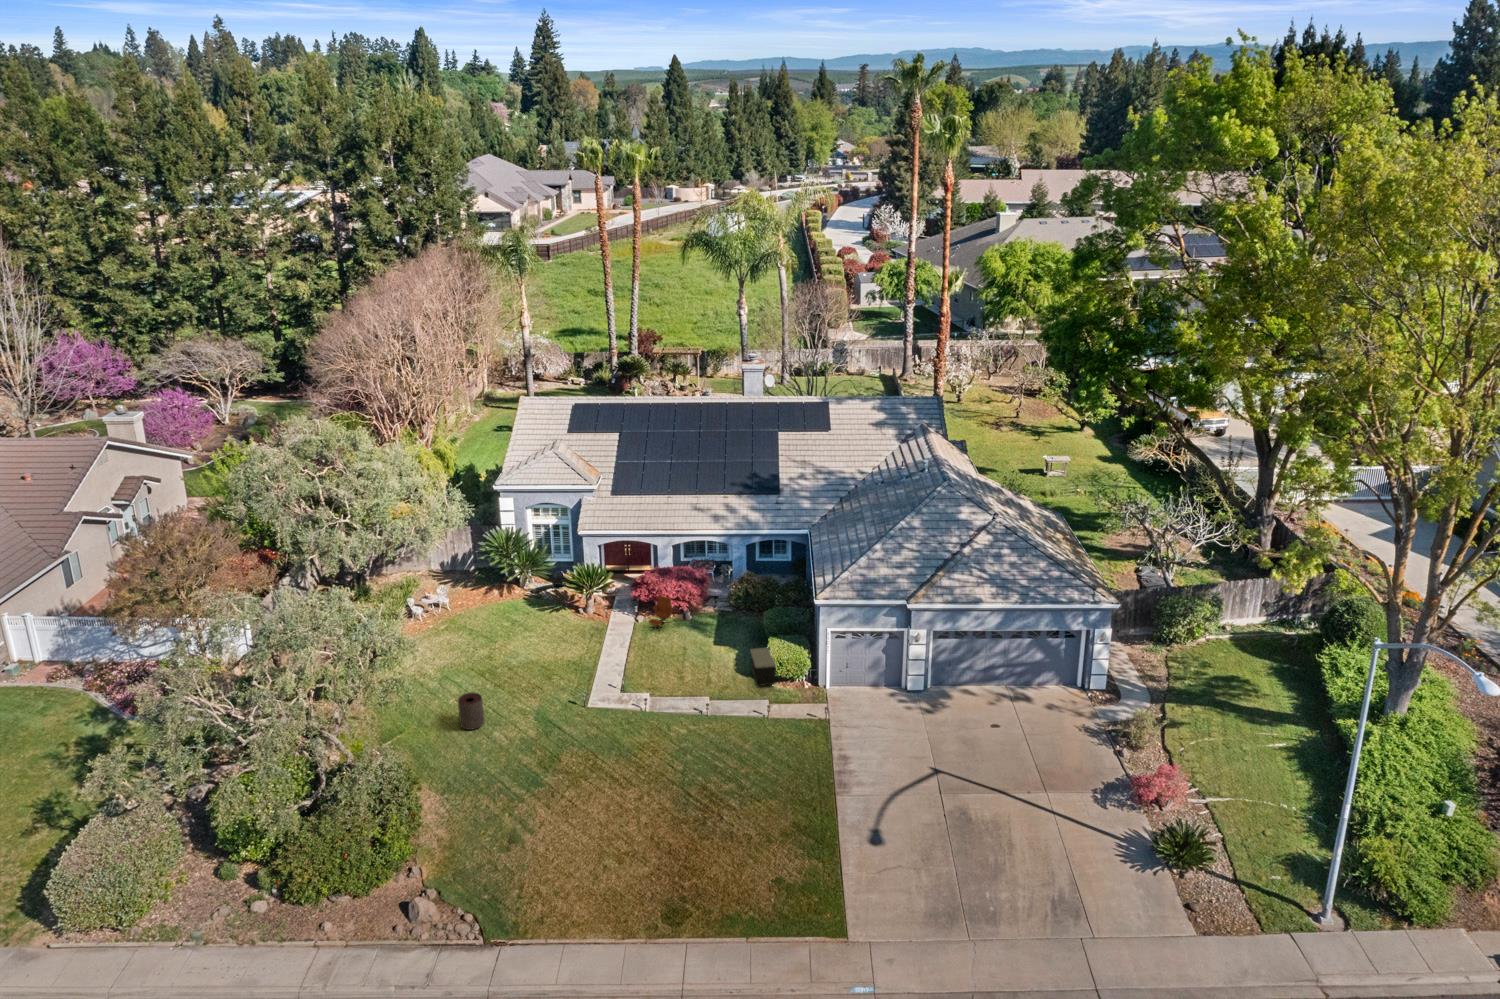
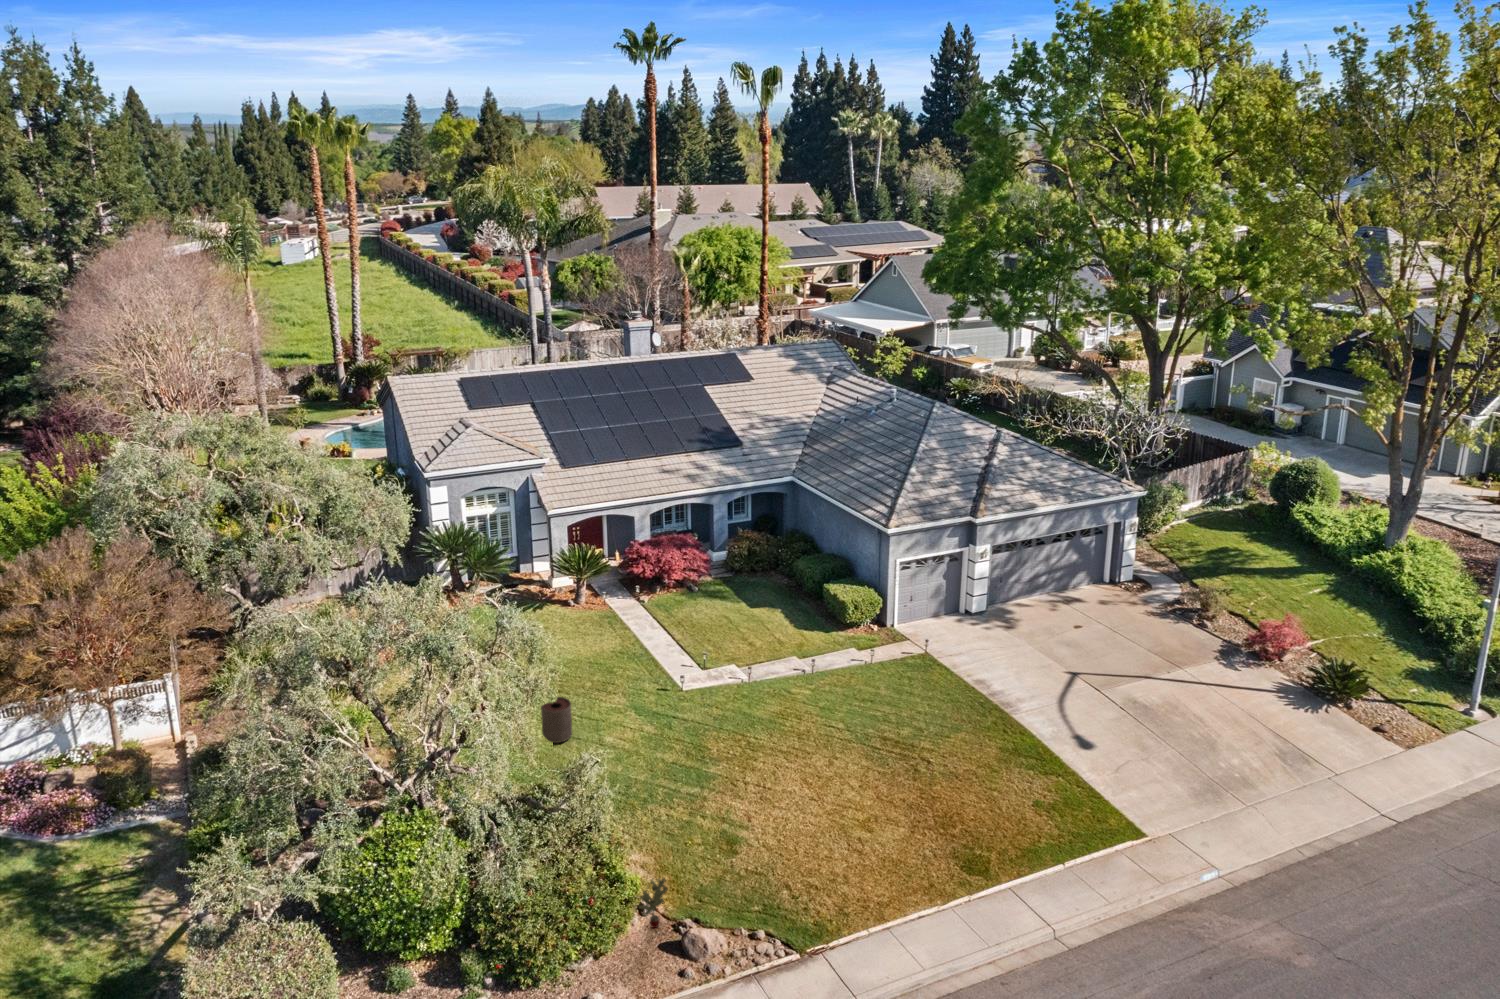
lounge chair: present [649,595,673,628] -> none [659,567,684,607]
storage bench: present [750,648,776,687] -> none [809,595,849,637]
potted tree: none [391,852,422,890] -> present [639,878,667,928]

